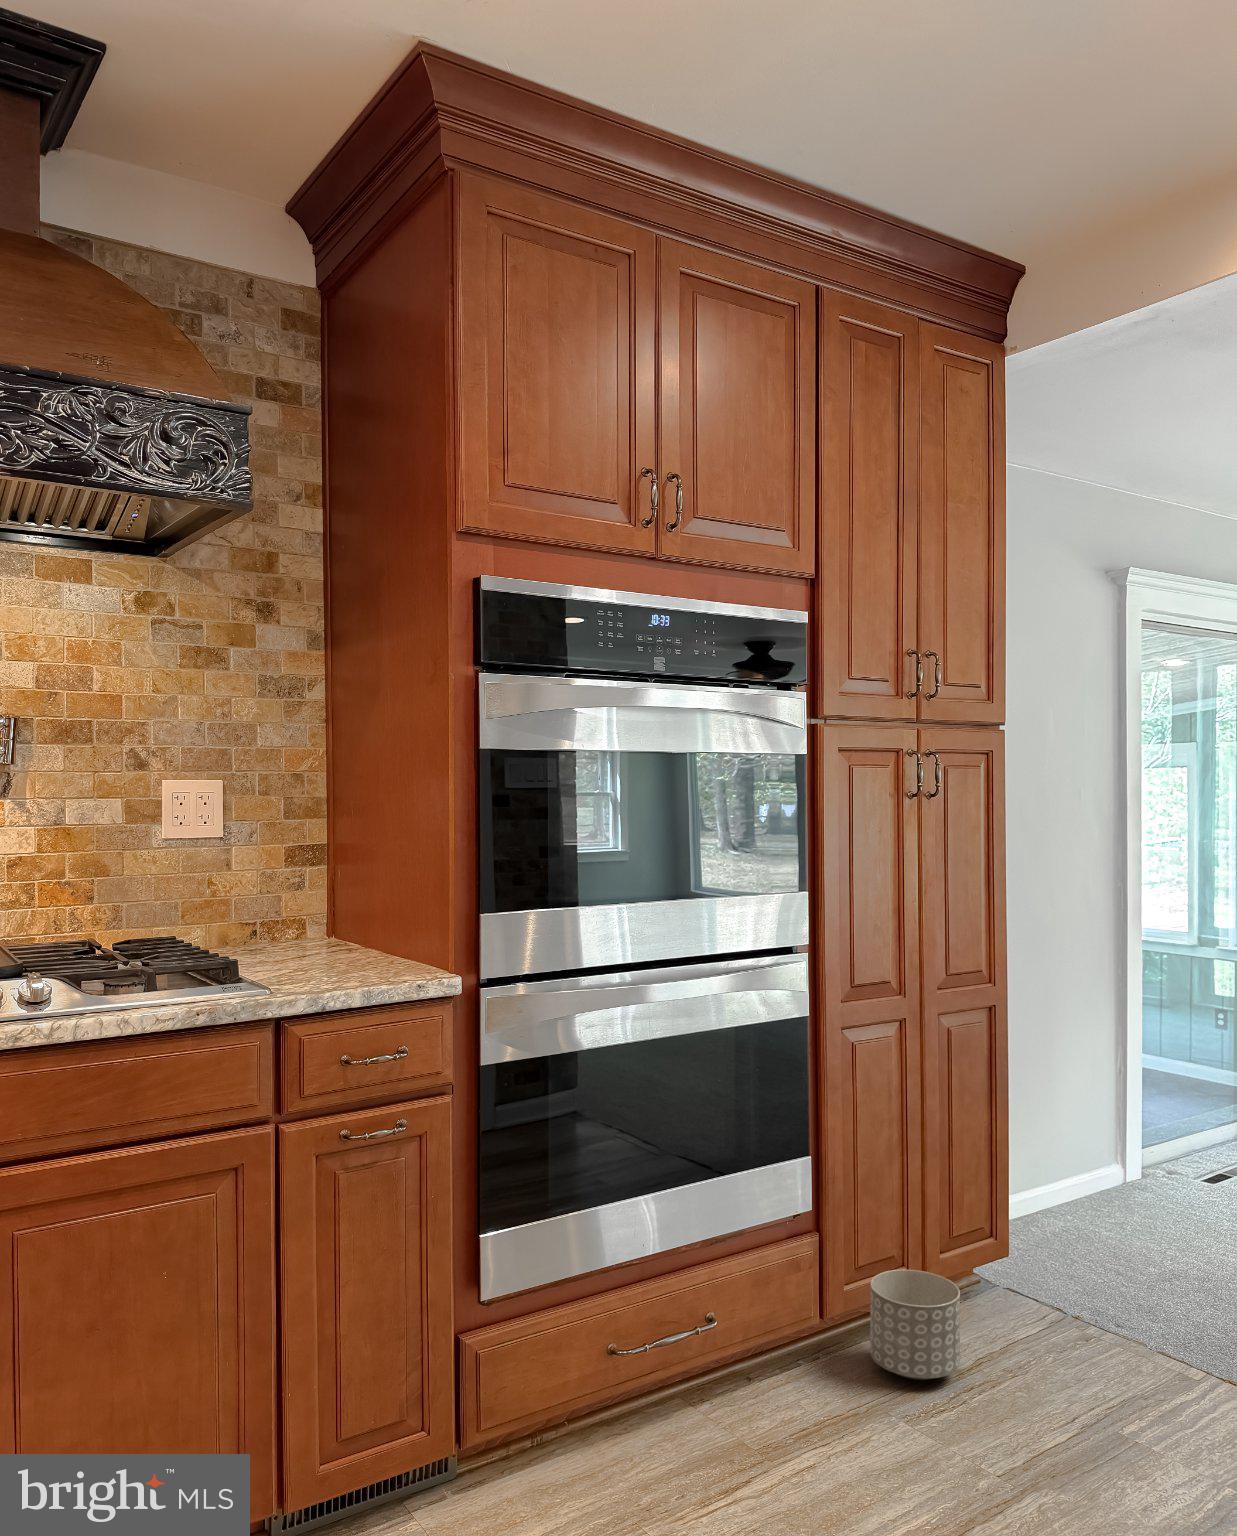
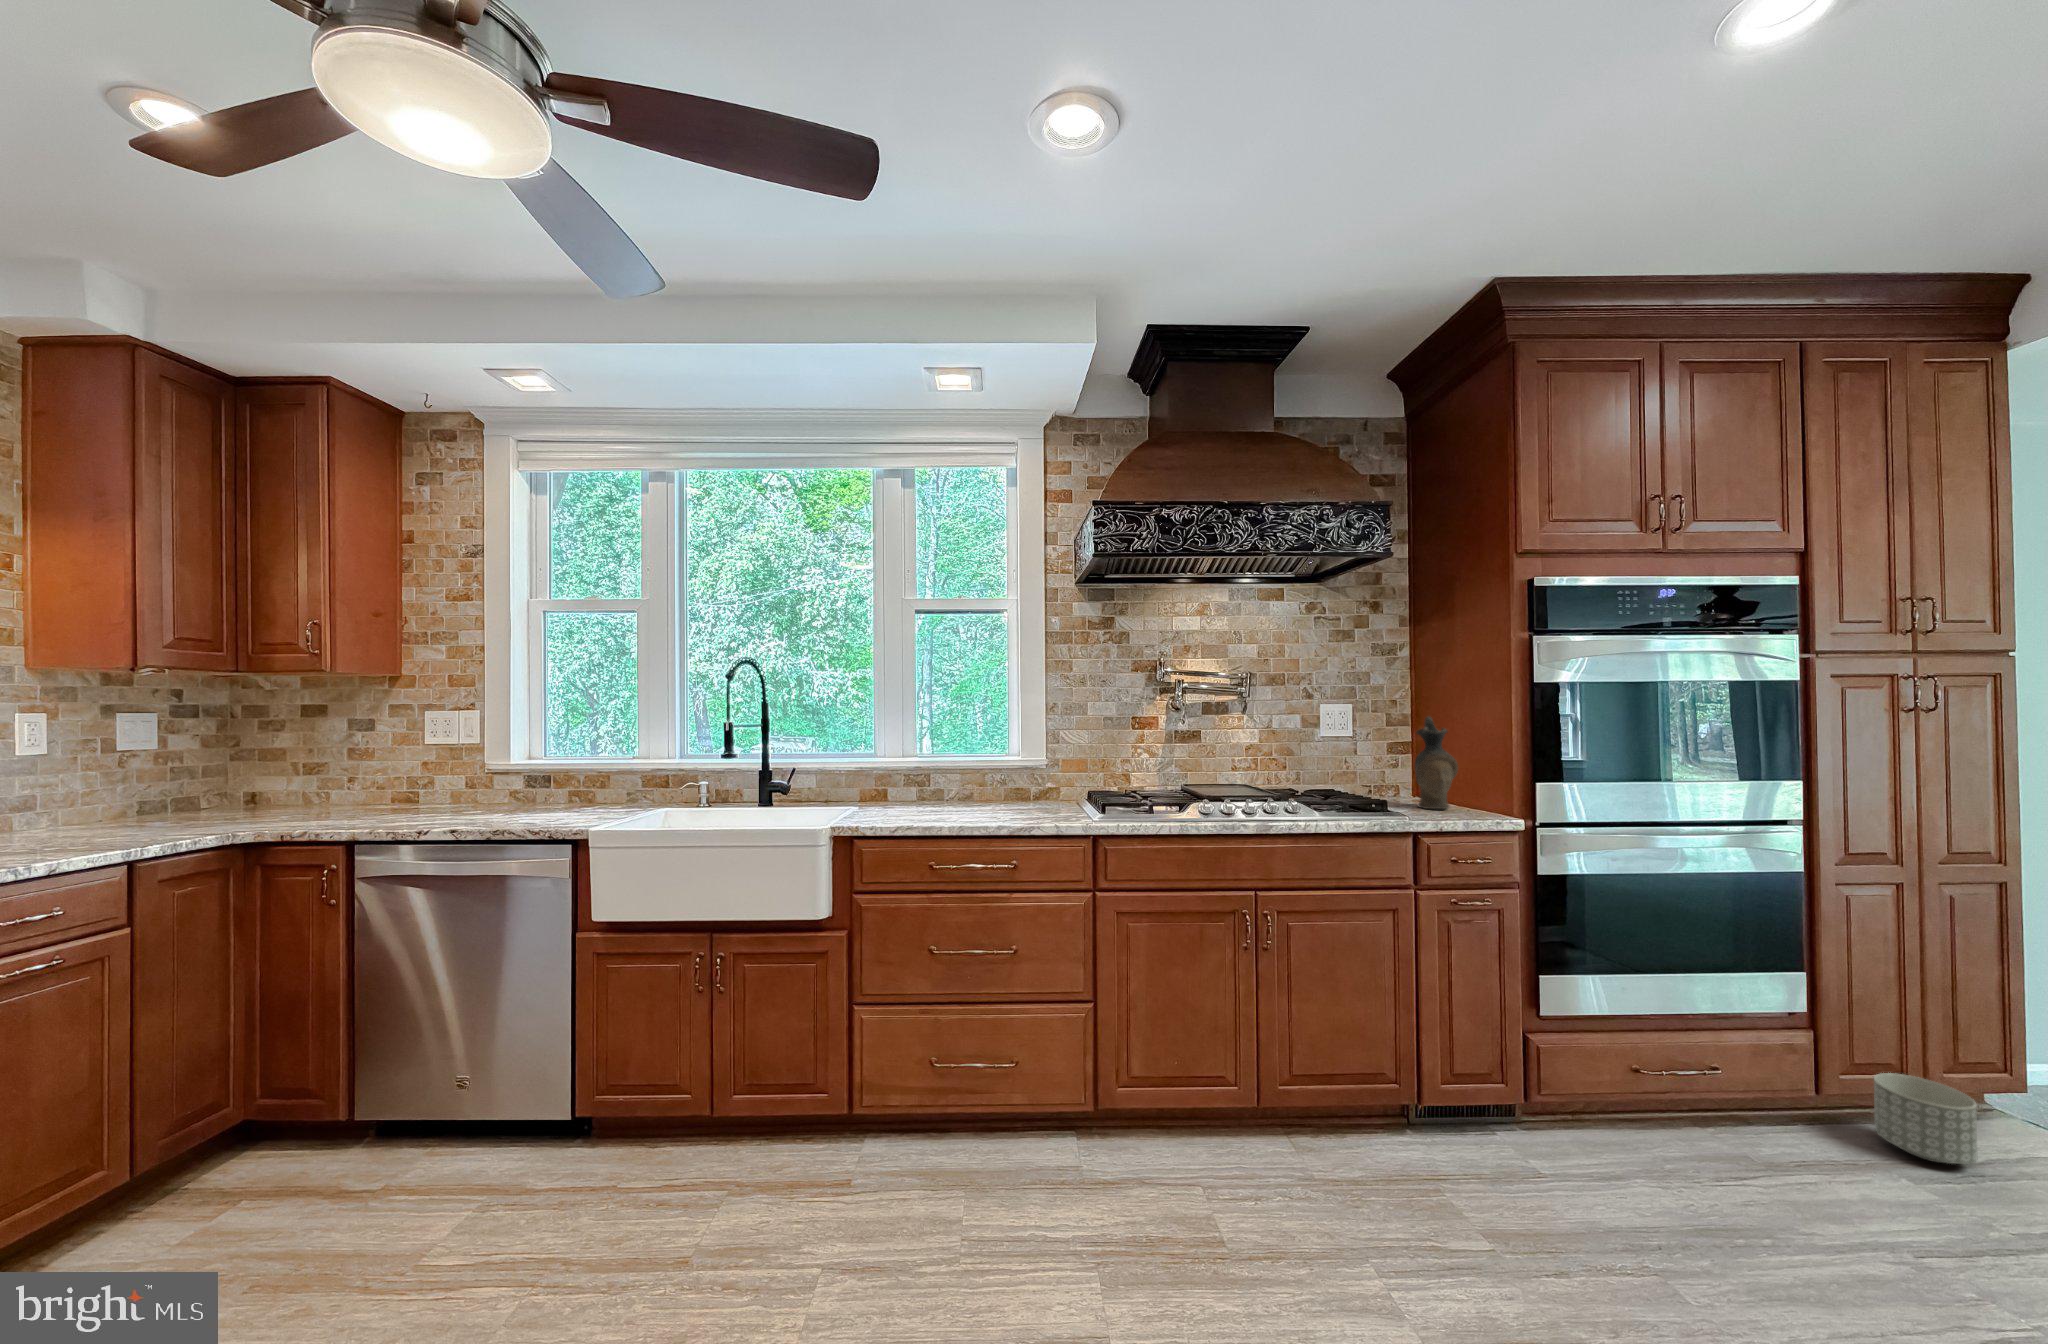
ceramic pitcher: none [302,804,369,967] -> present [1415,717,1458,809]

